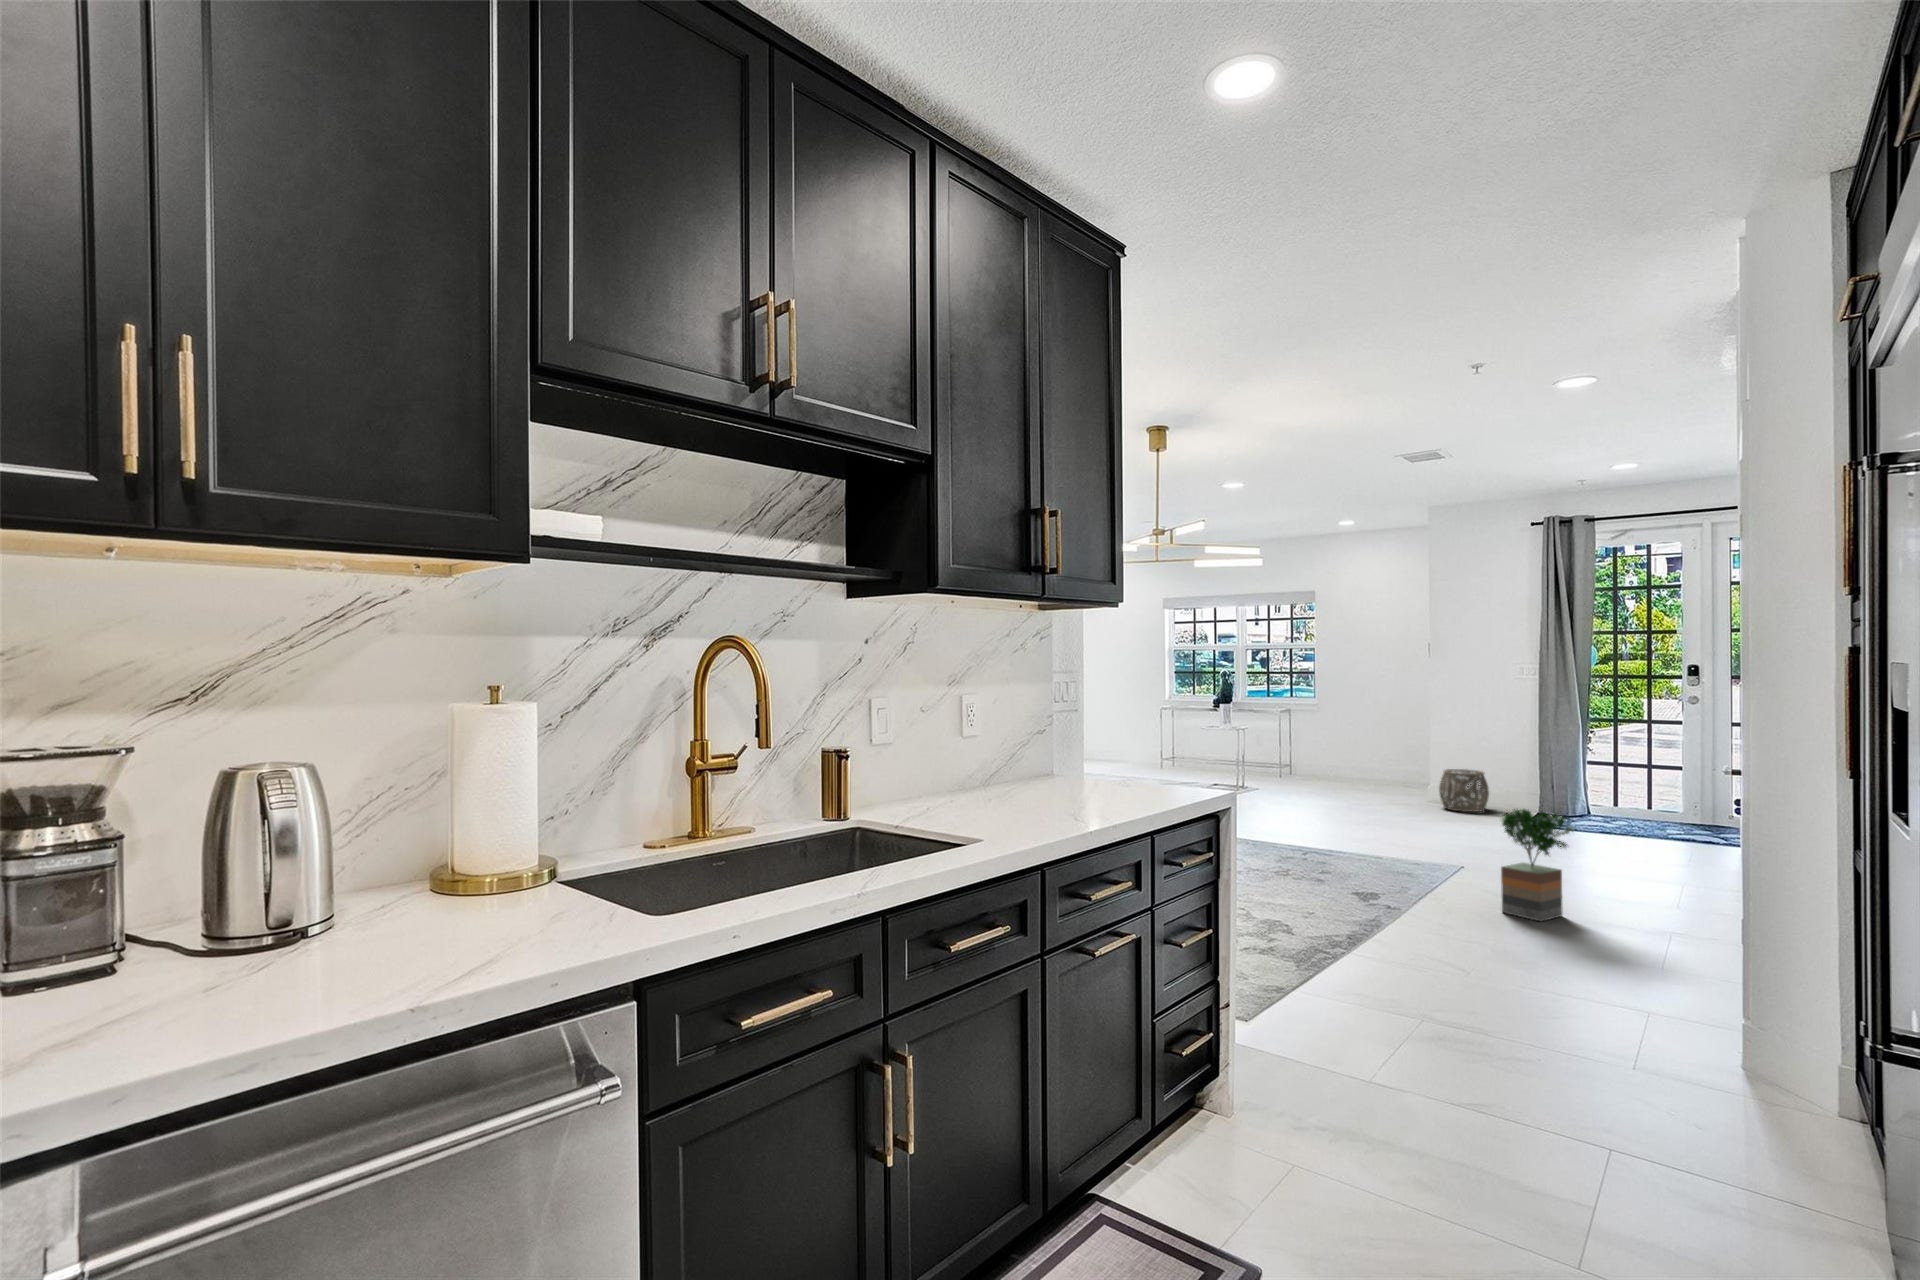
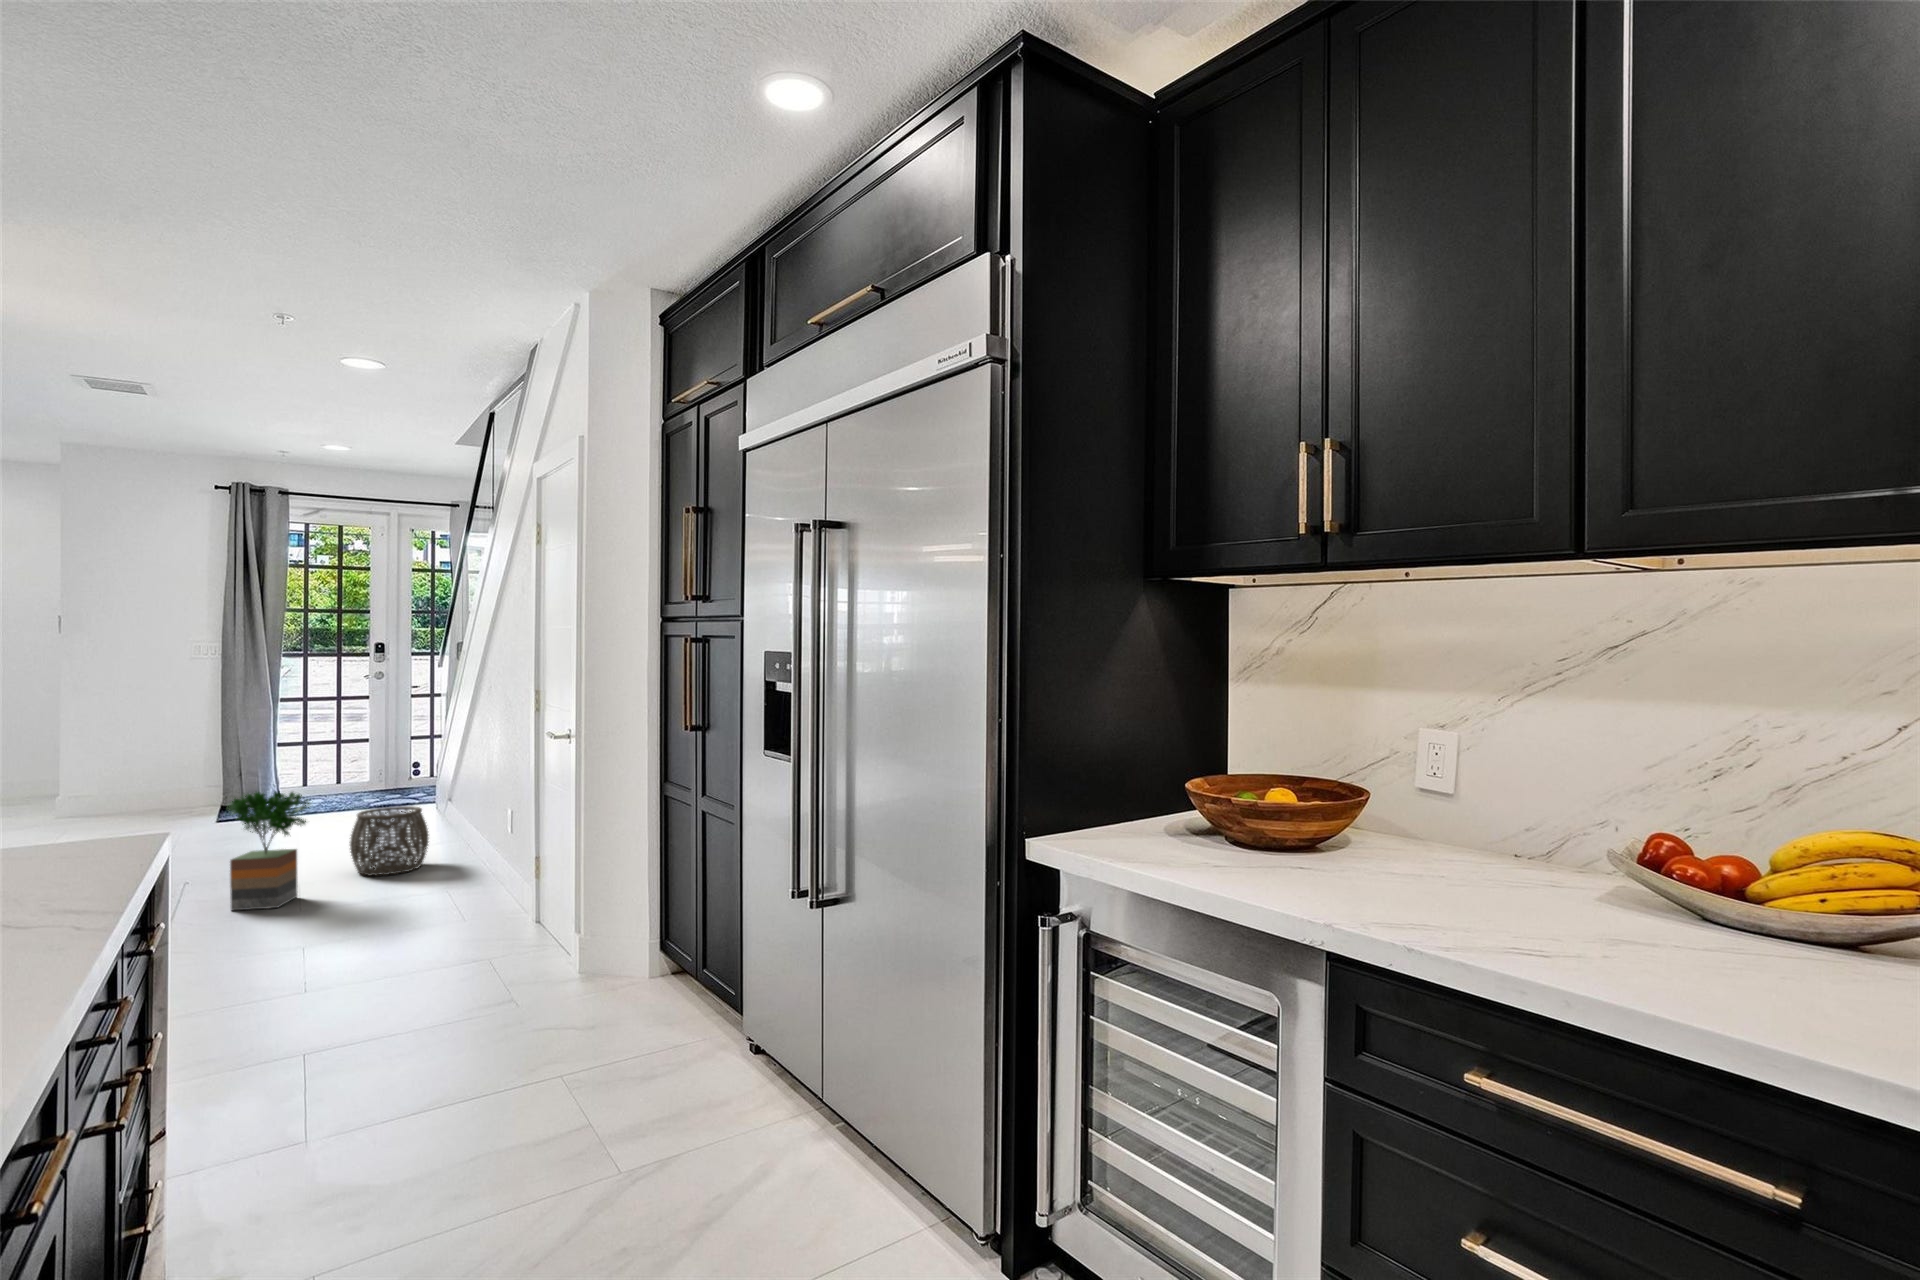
woven basket: present [1439,769,1489,812] -> present [350,806,429,876]

